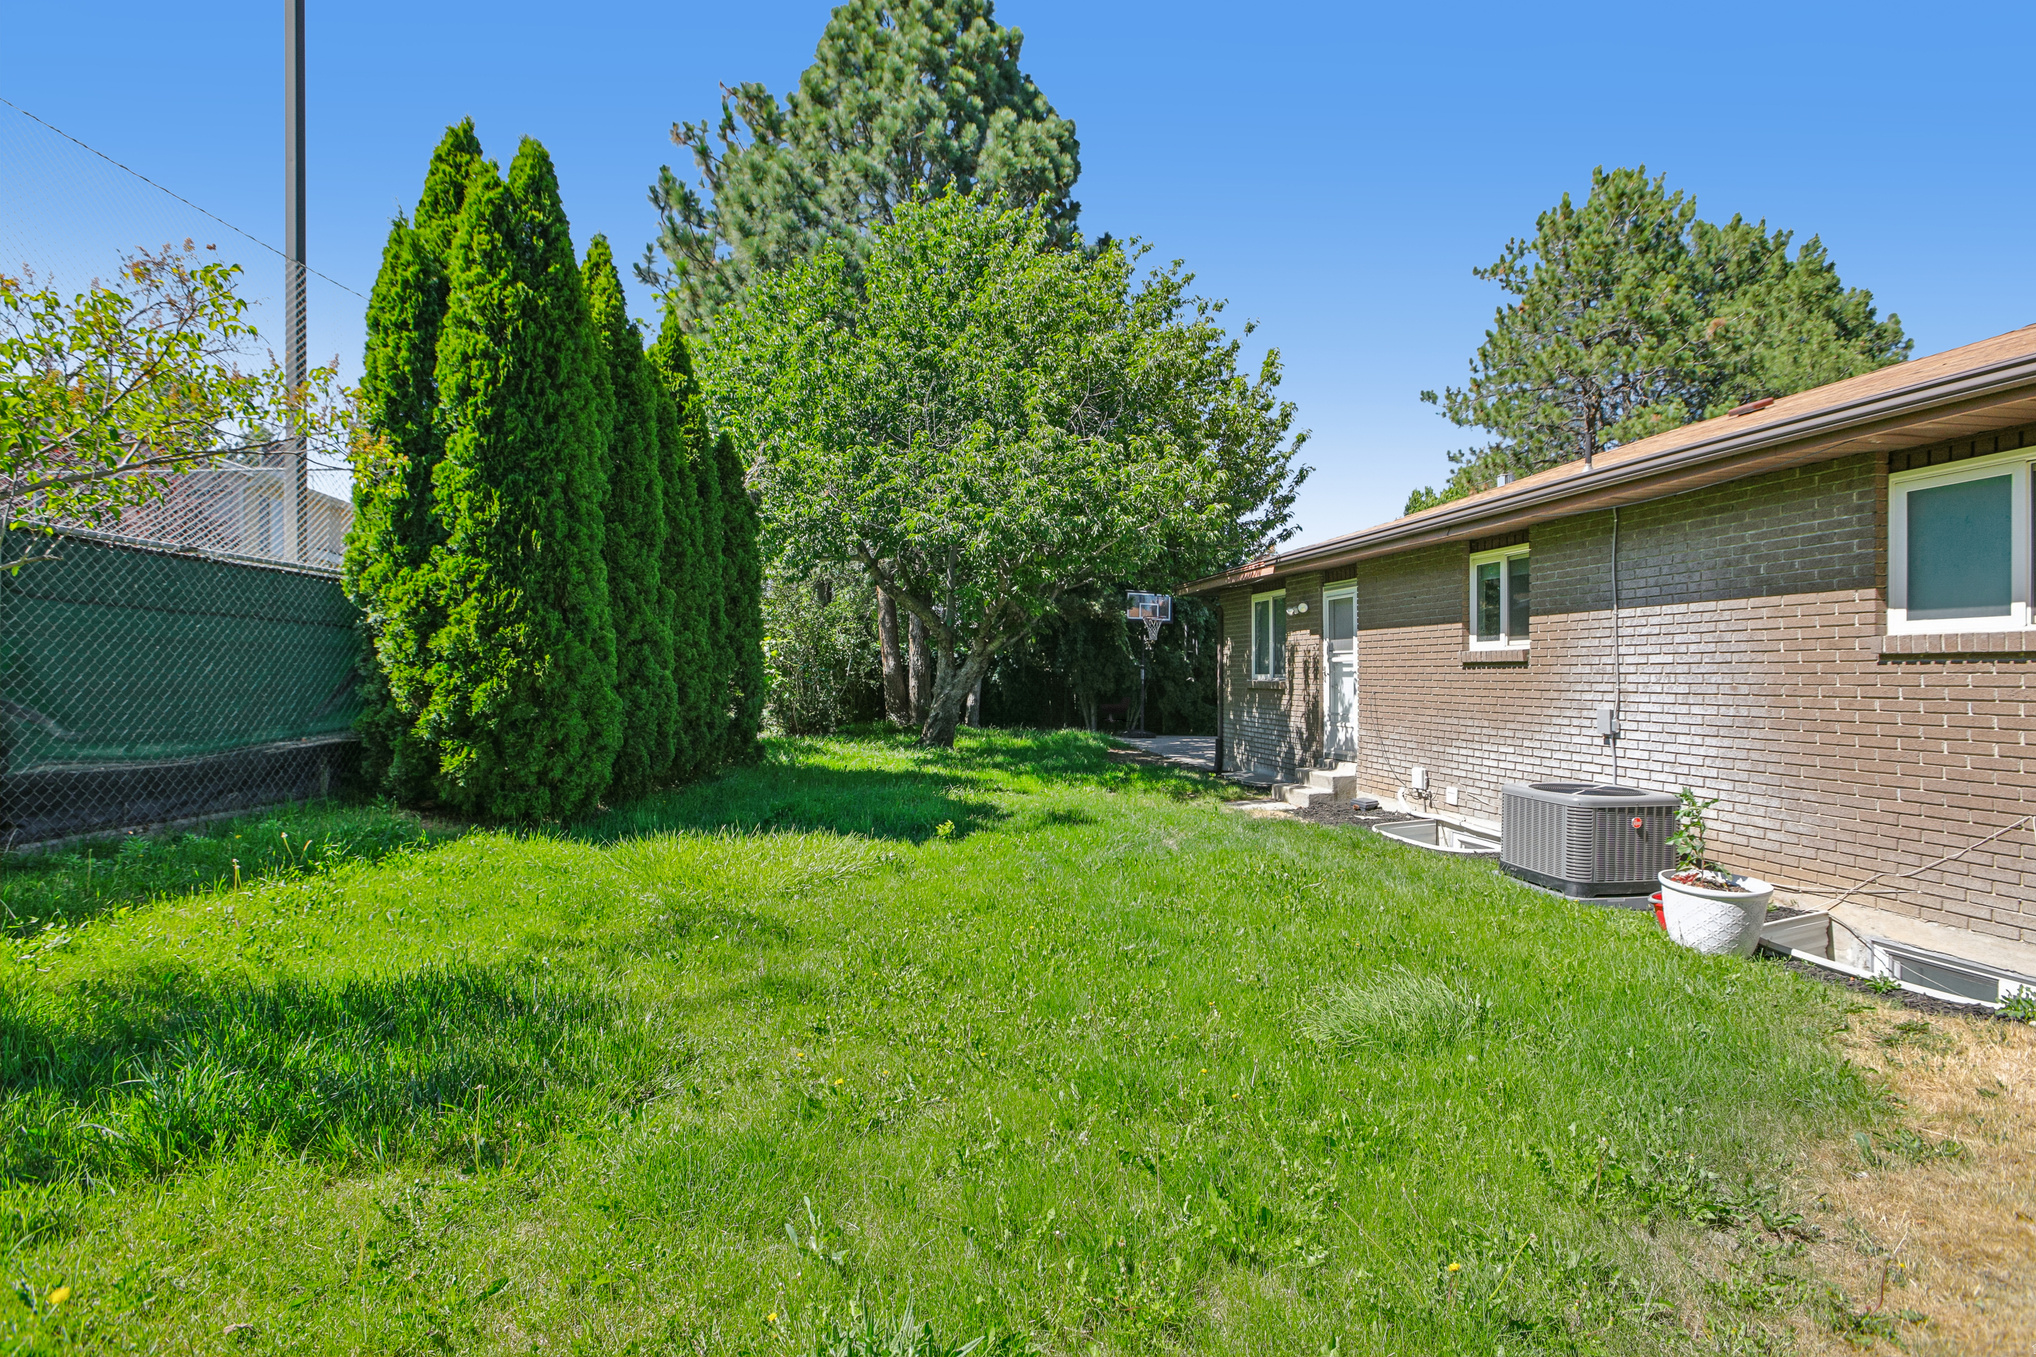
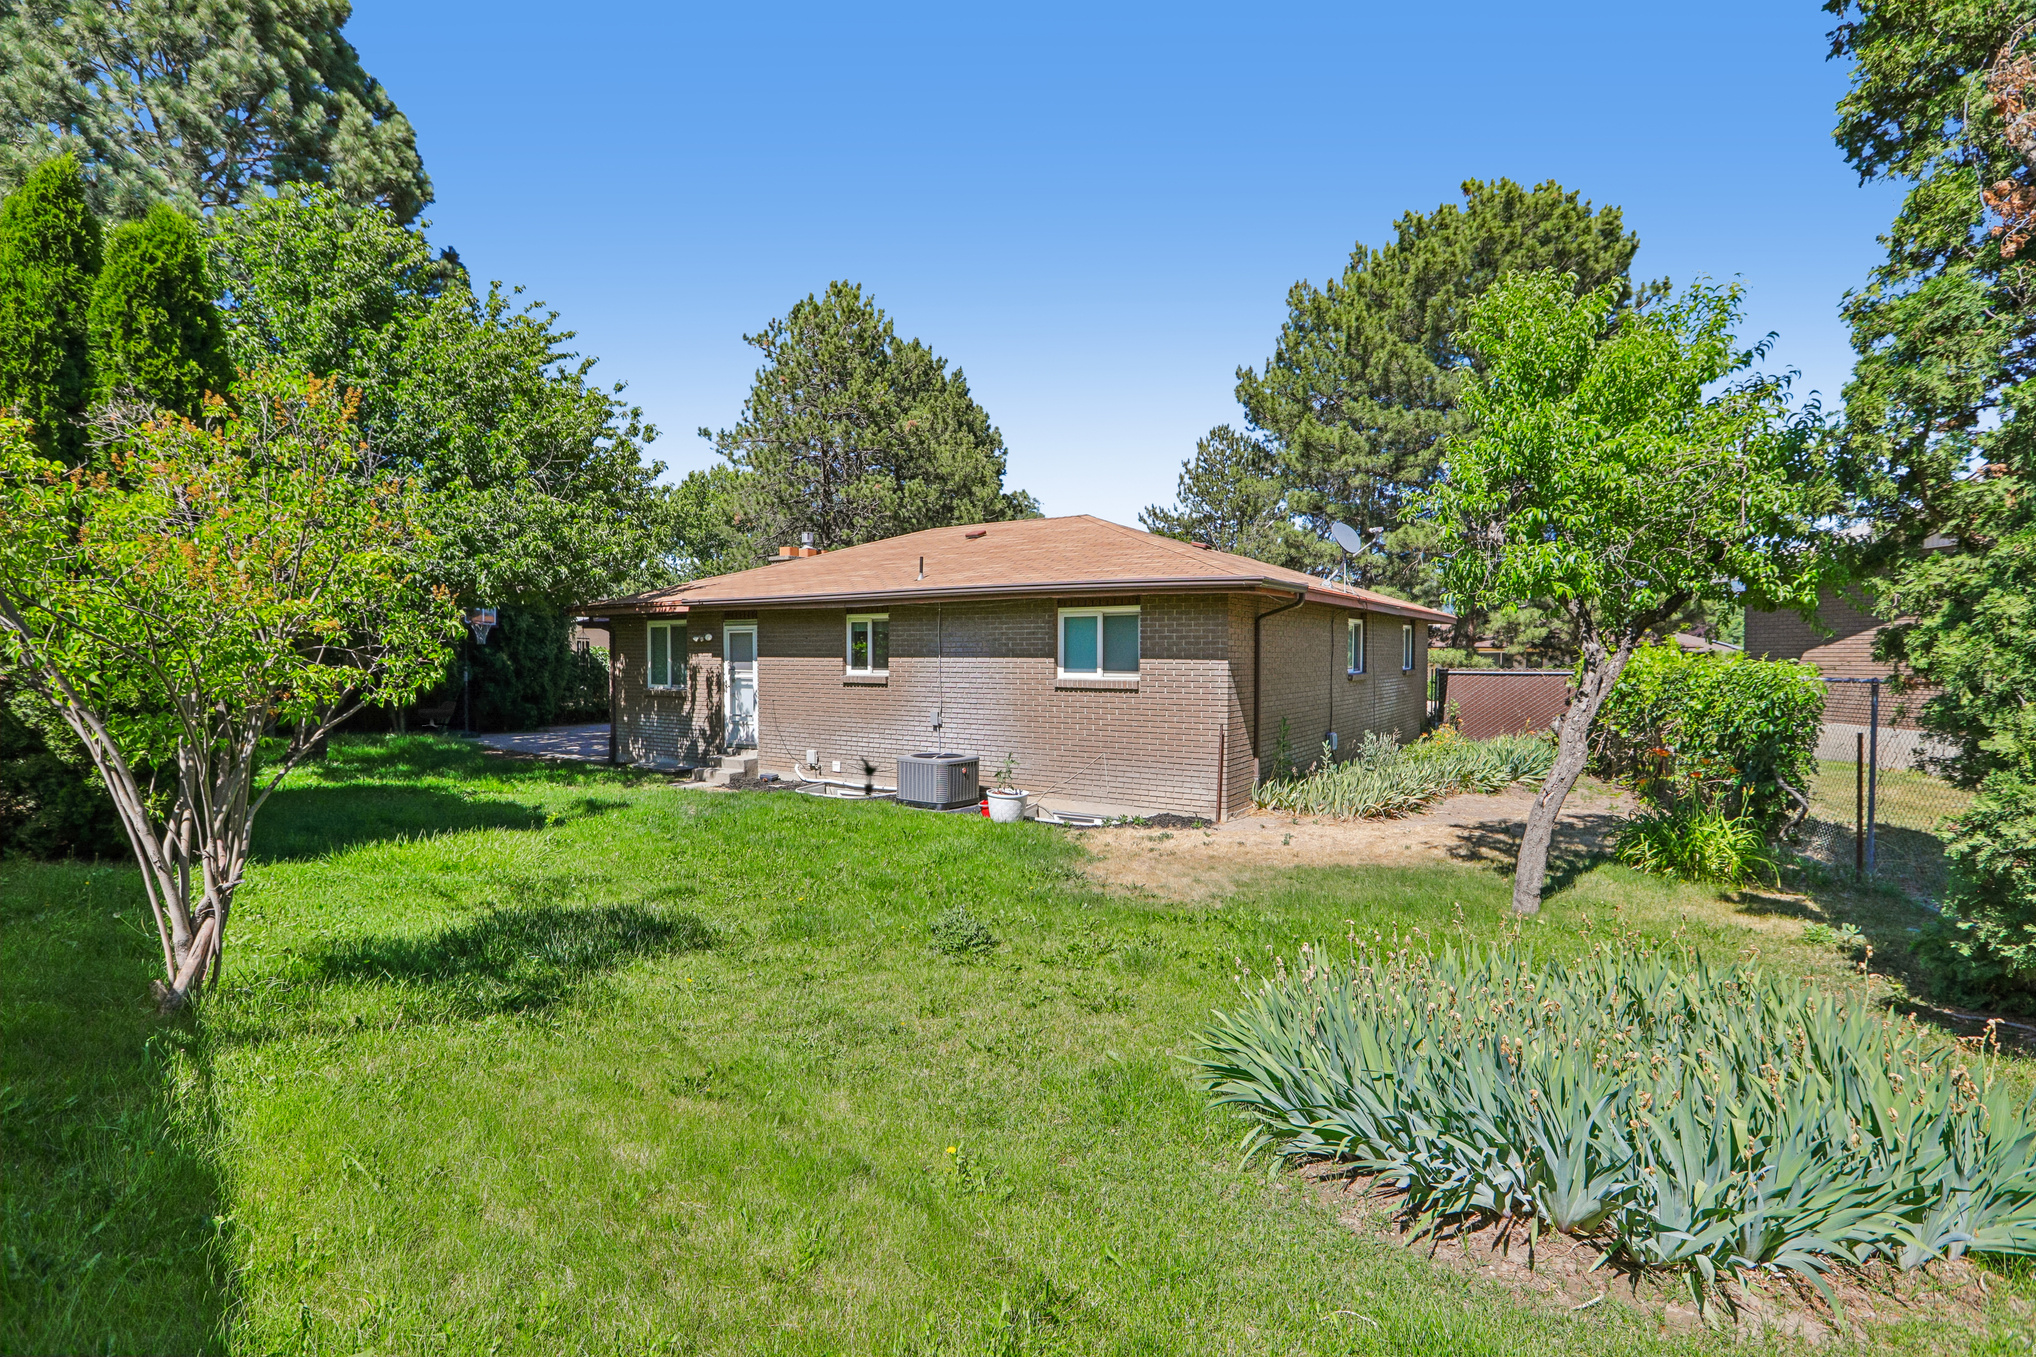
potted plant: none [1463,779,1513,844] -> present [861,757,878,794]

